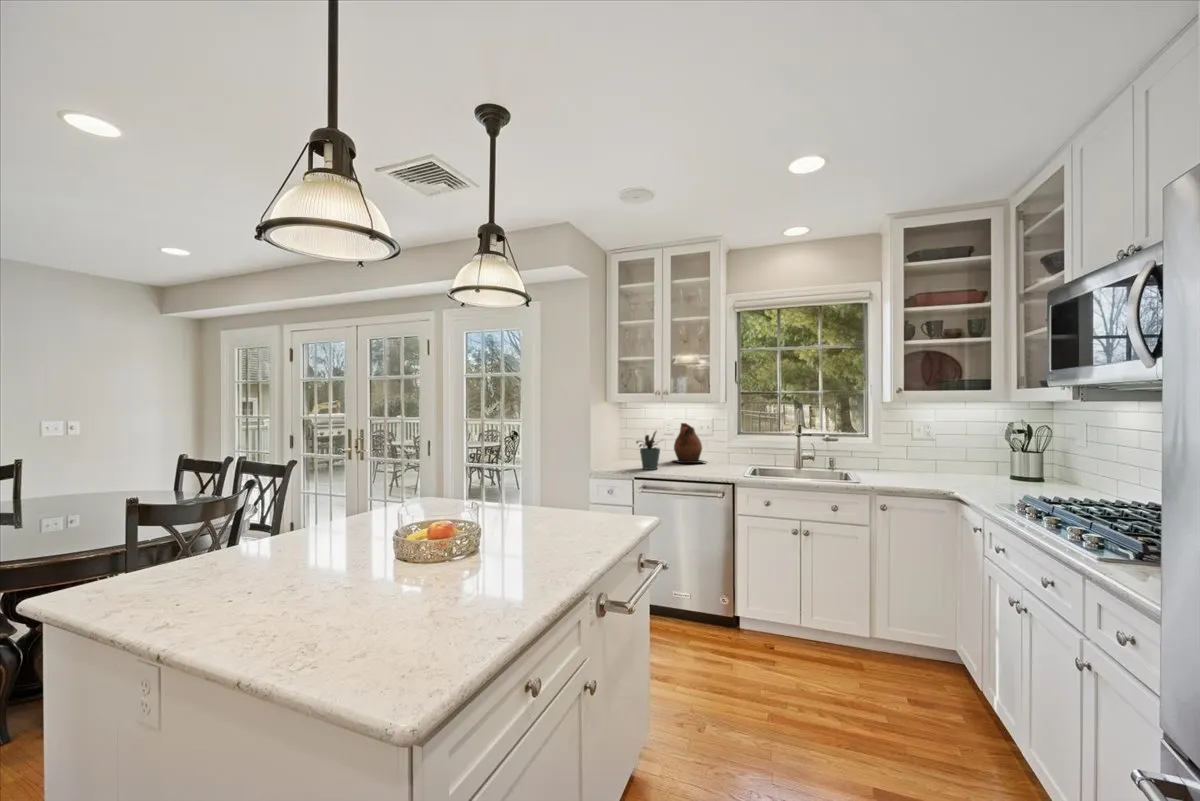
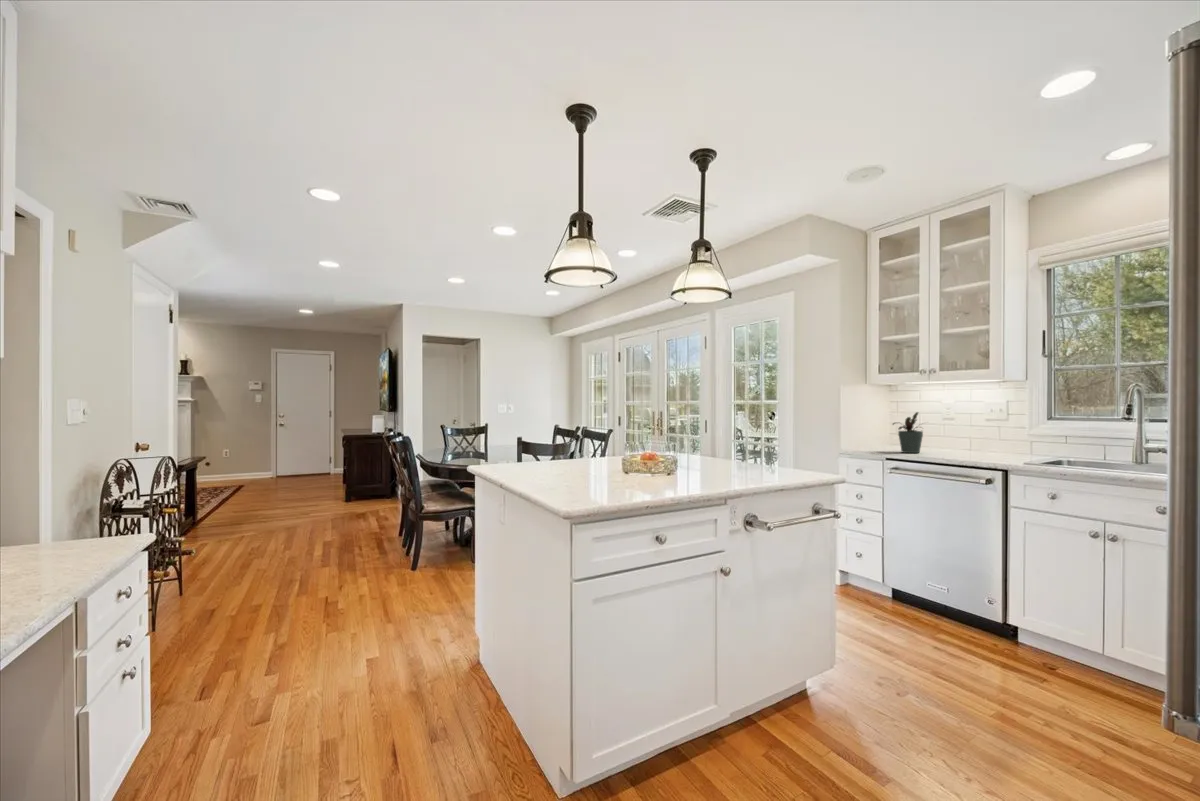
ceramic pitcher: present [673,423,706,463] -> none [949,406,1000,452]

